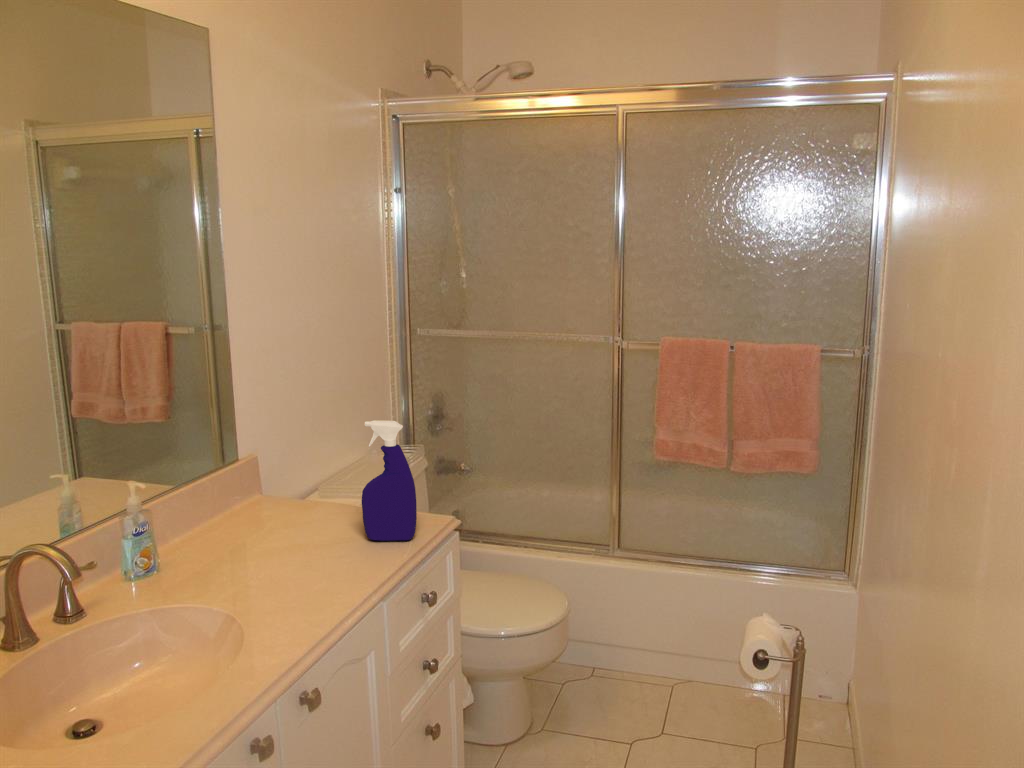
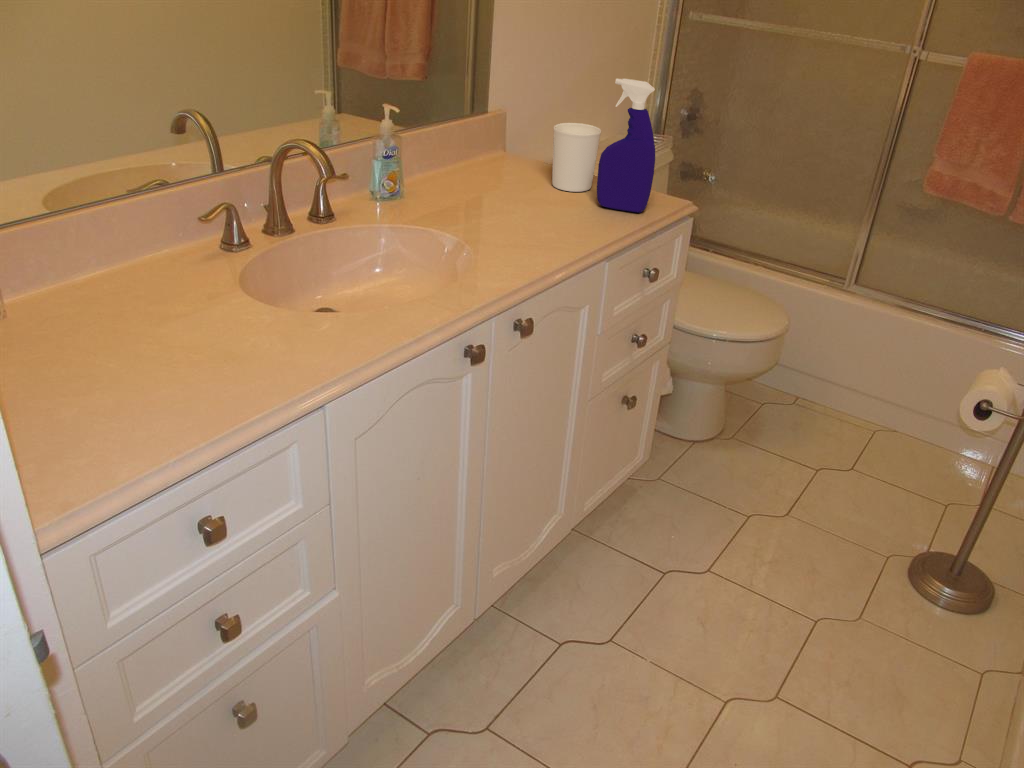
candle holder: none [311,461,359,529] -> present [552,123,601,192]

